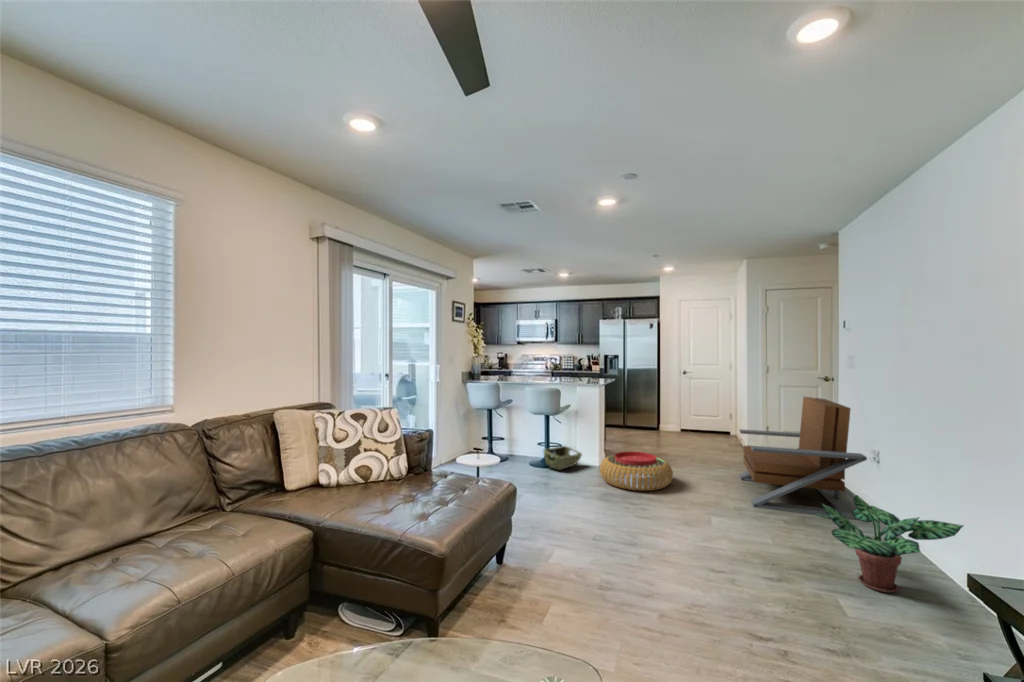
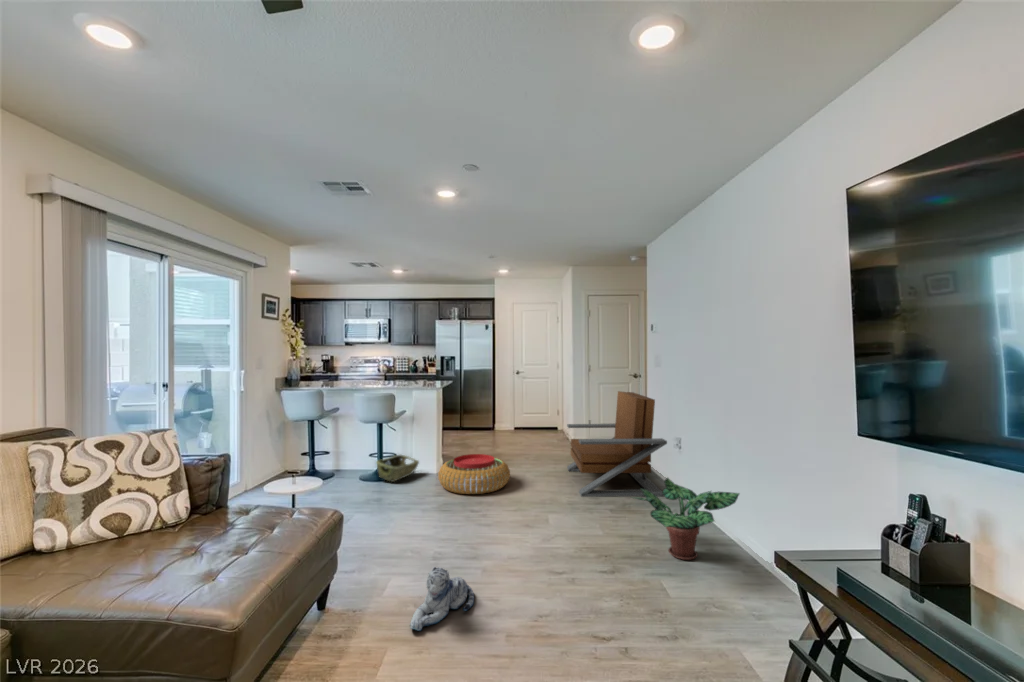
plush toy: none [570,545,630,598] -> present [410,567,474,631]

